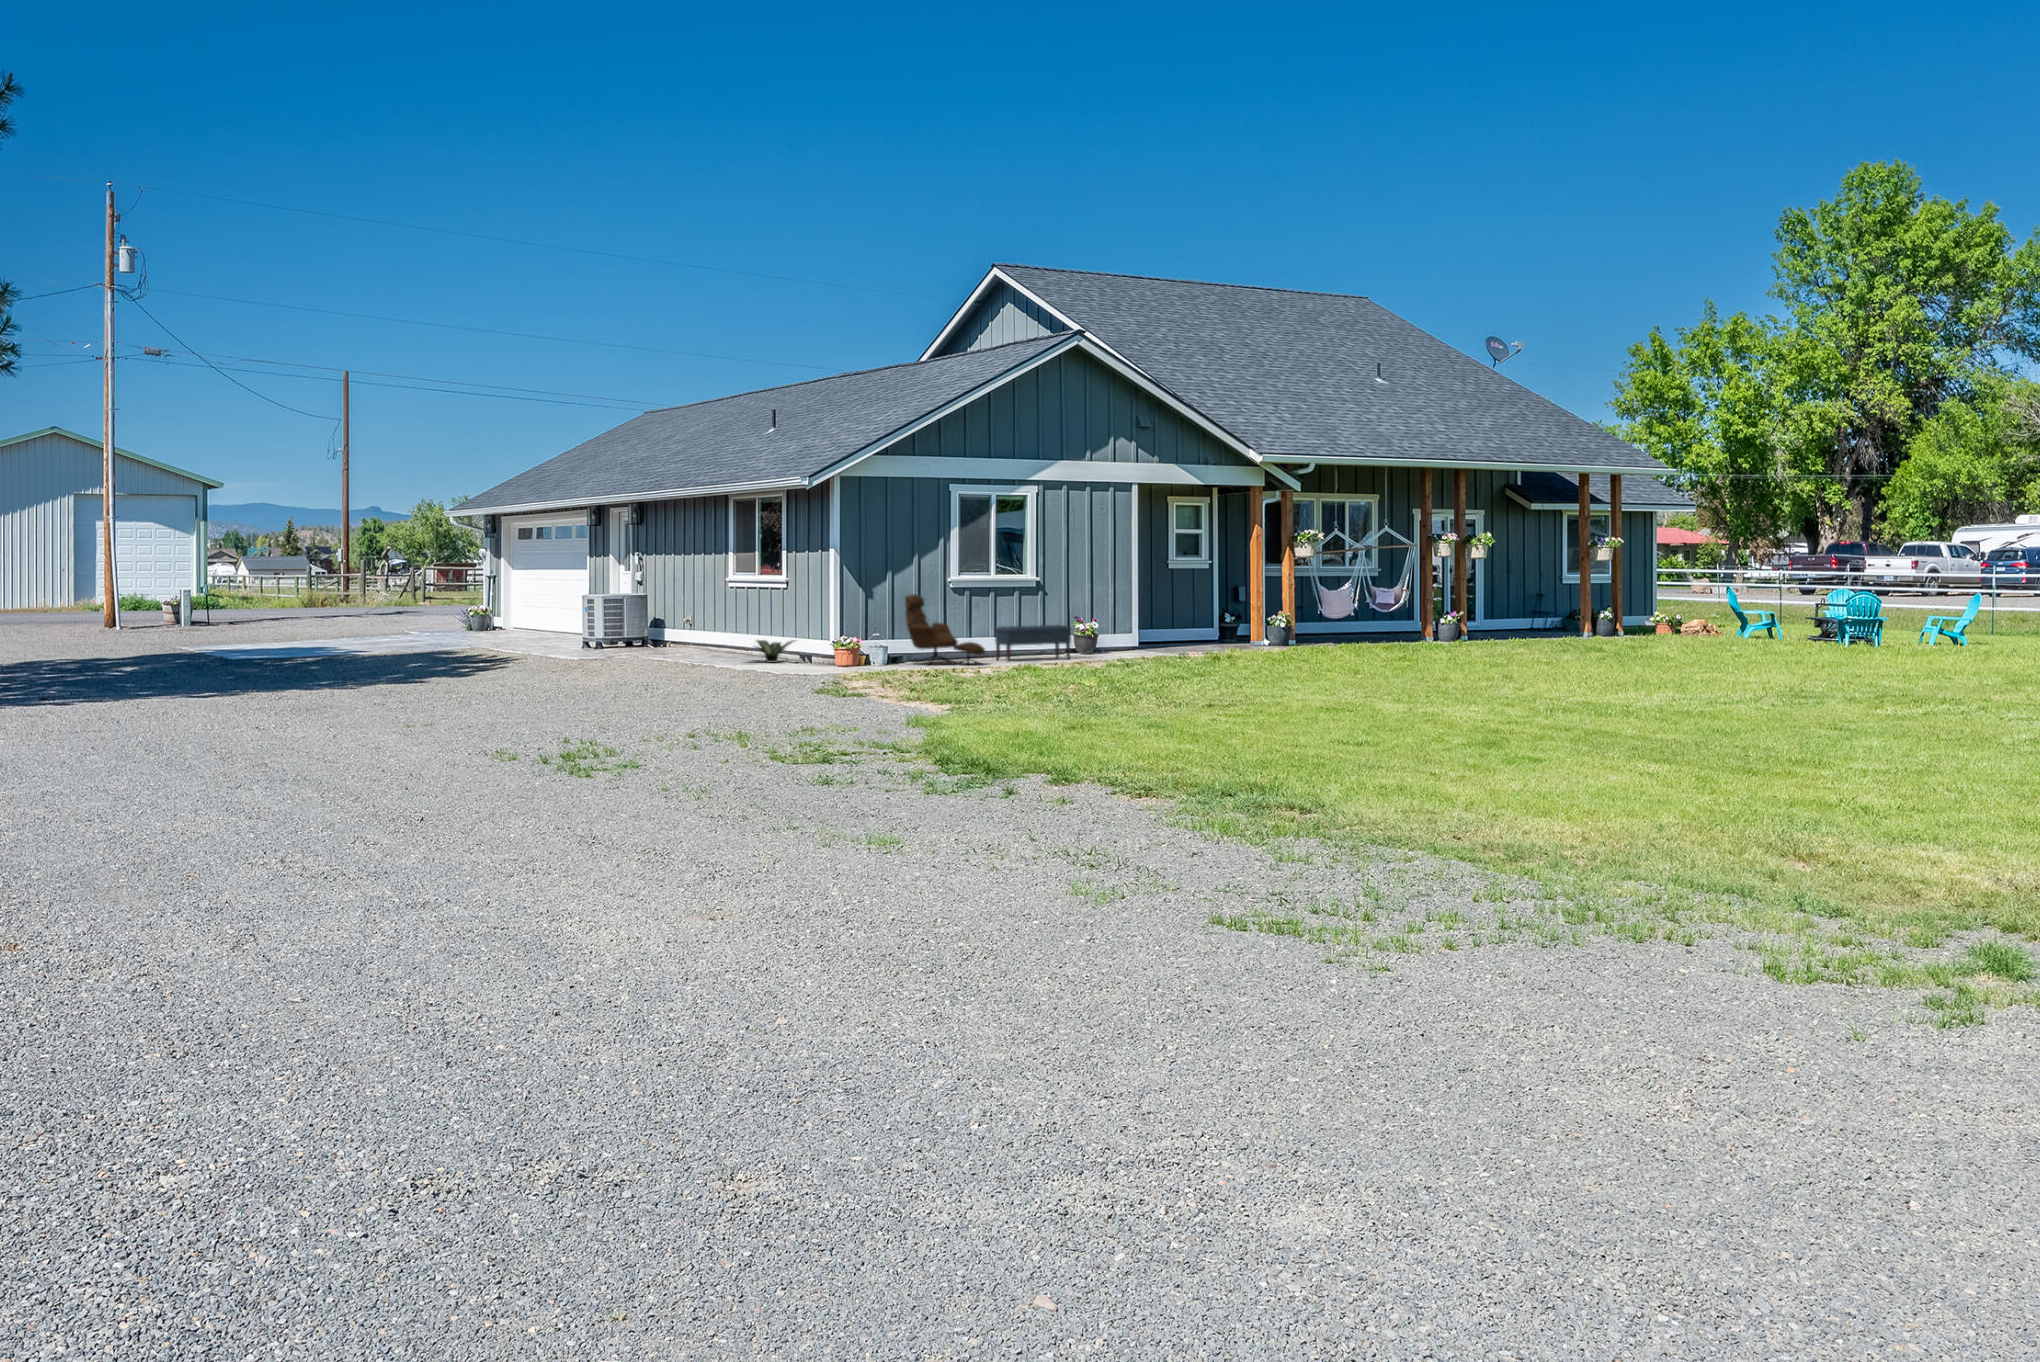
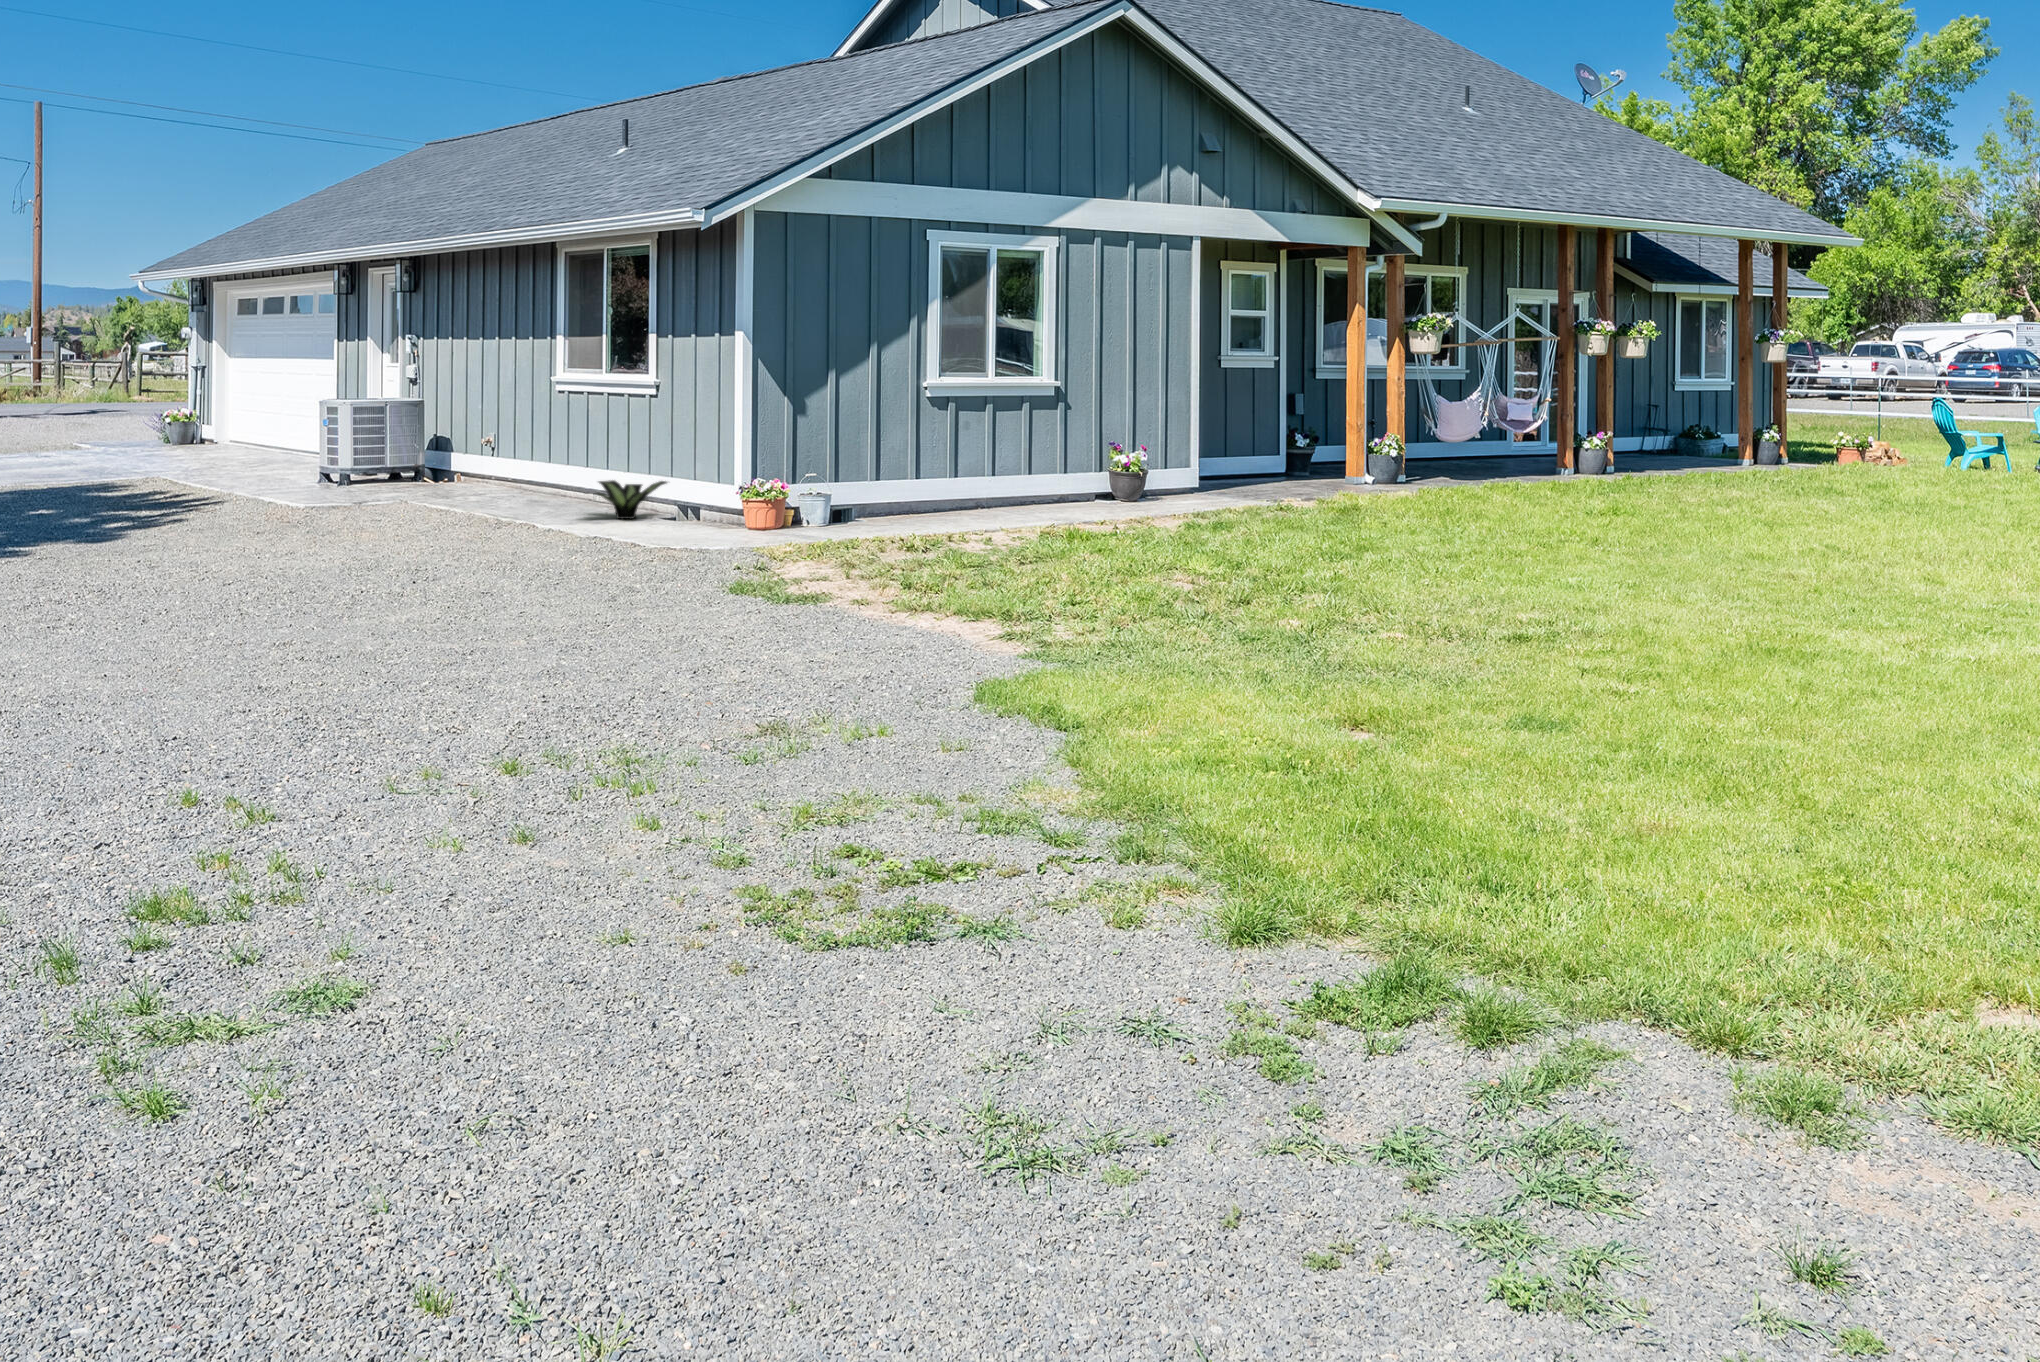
lounge chair: present [905,594,985,664] -> none [856,407,989,528]
bench: present [995,625,1071,661] -> none [994,455,1115,517]

